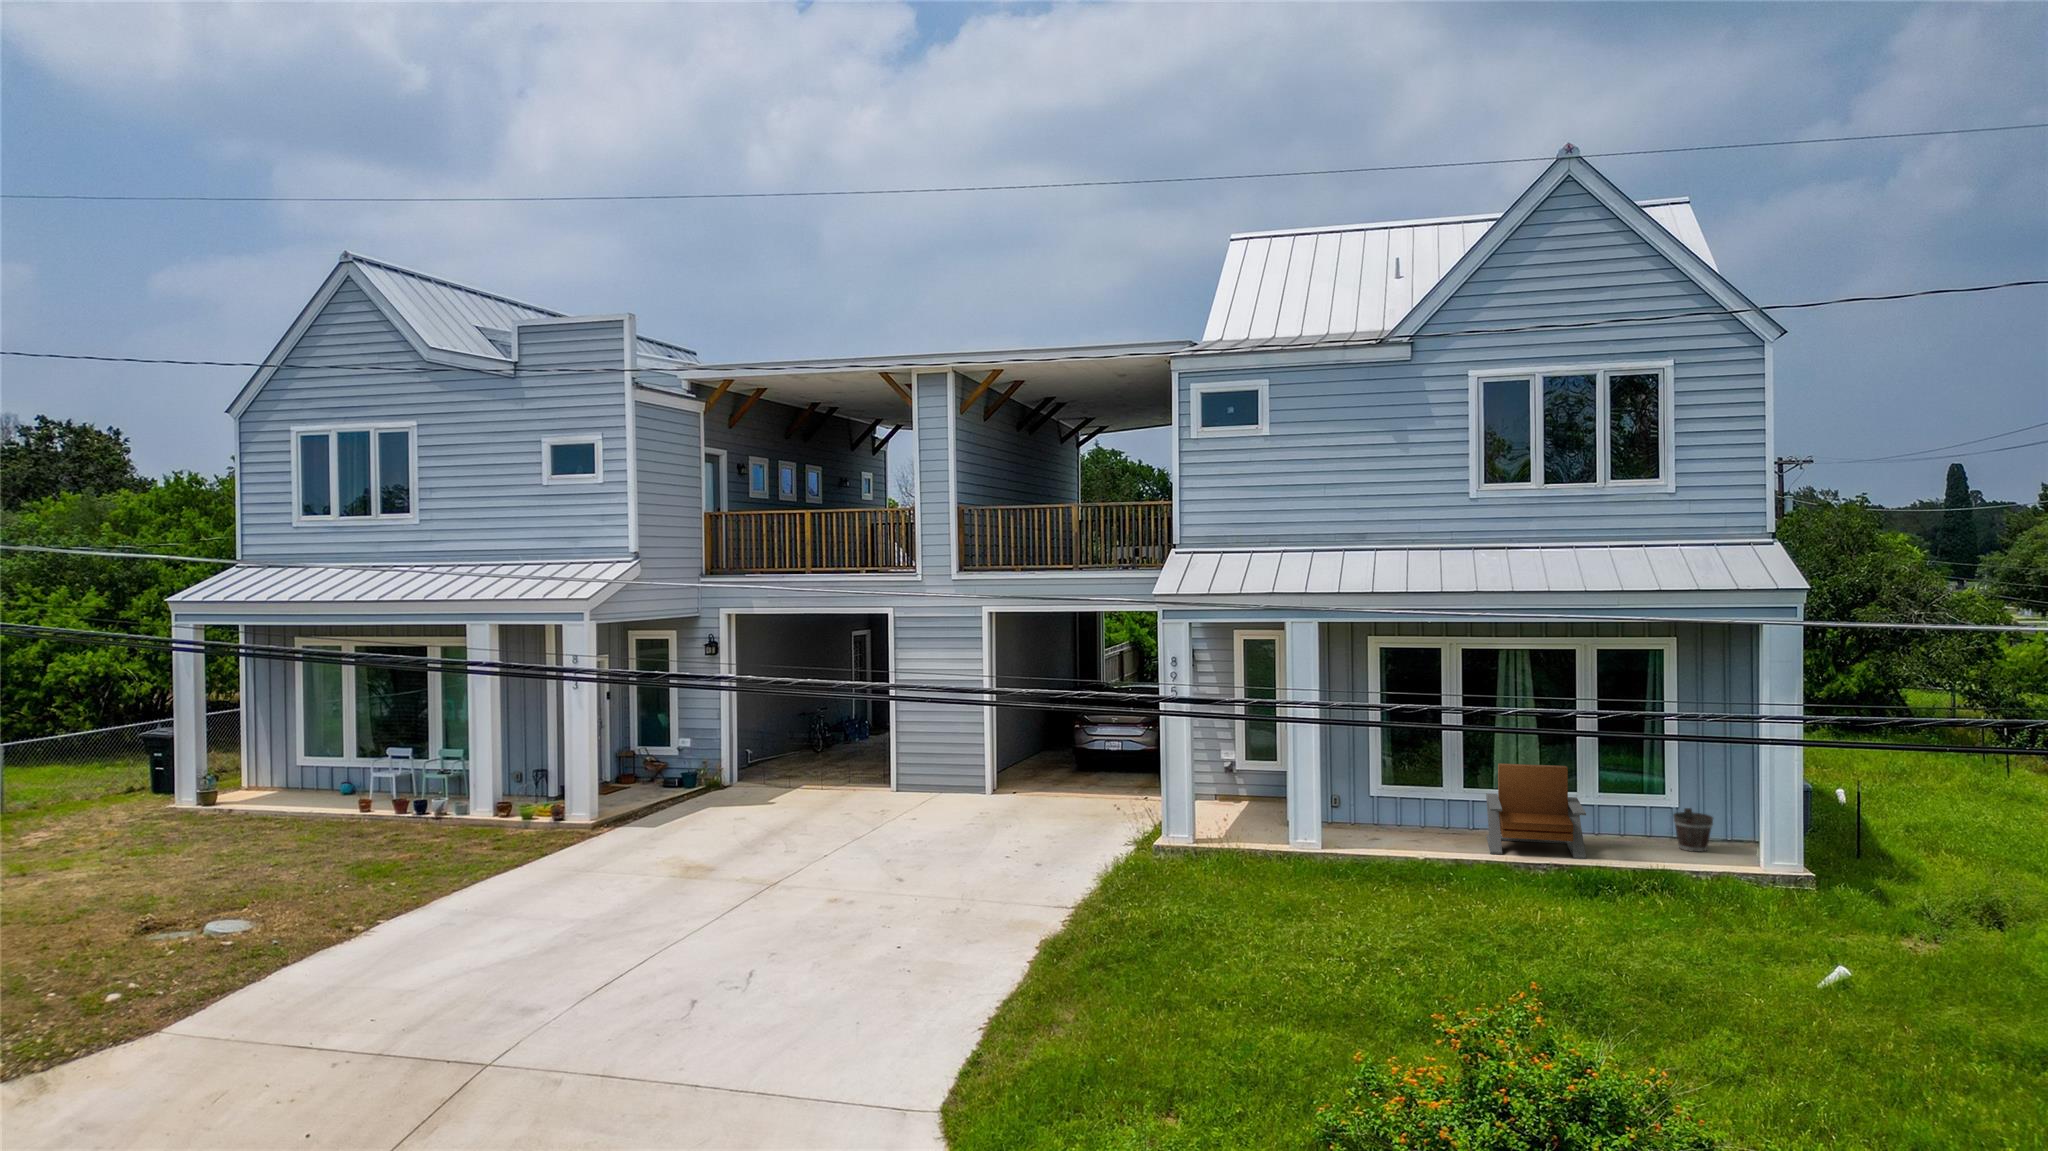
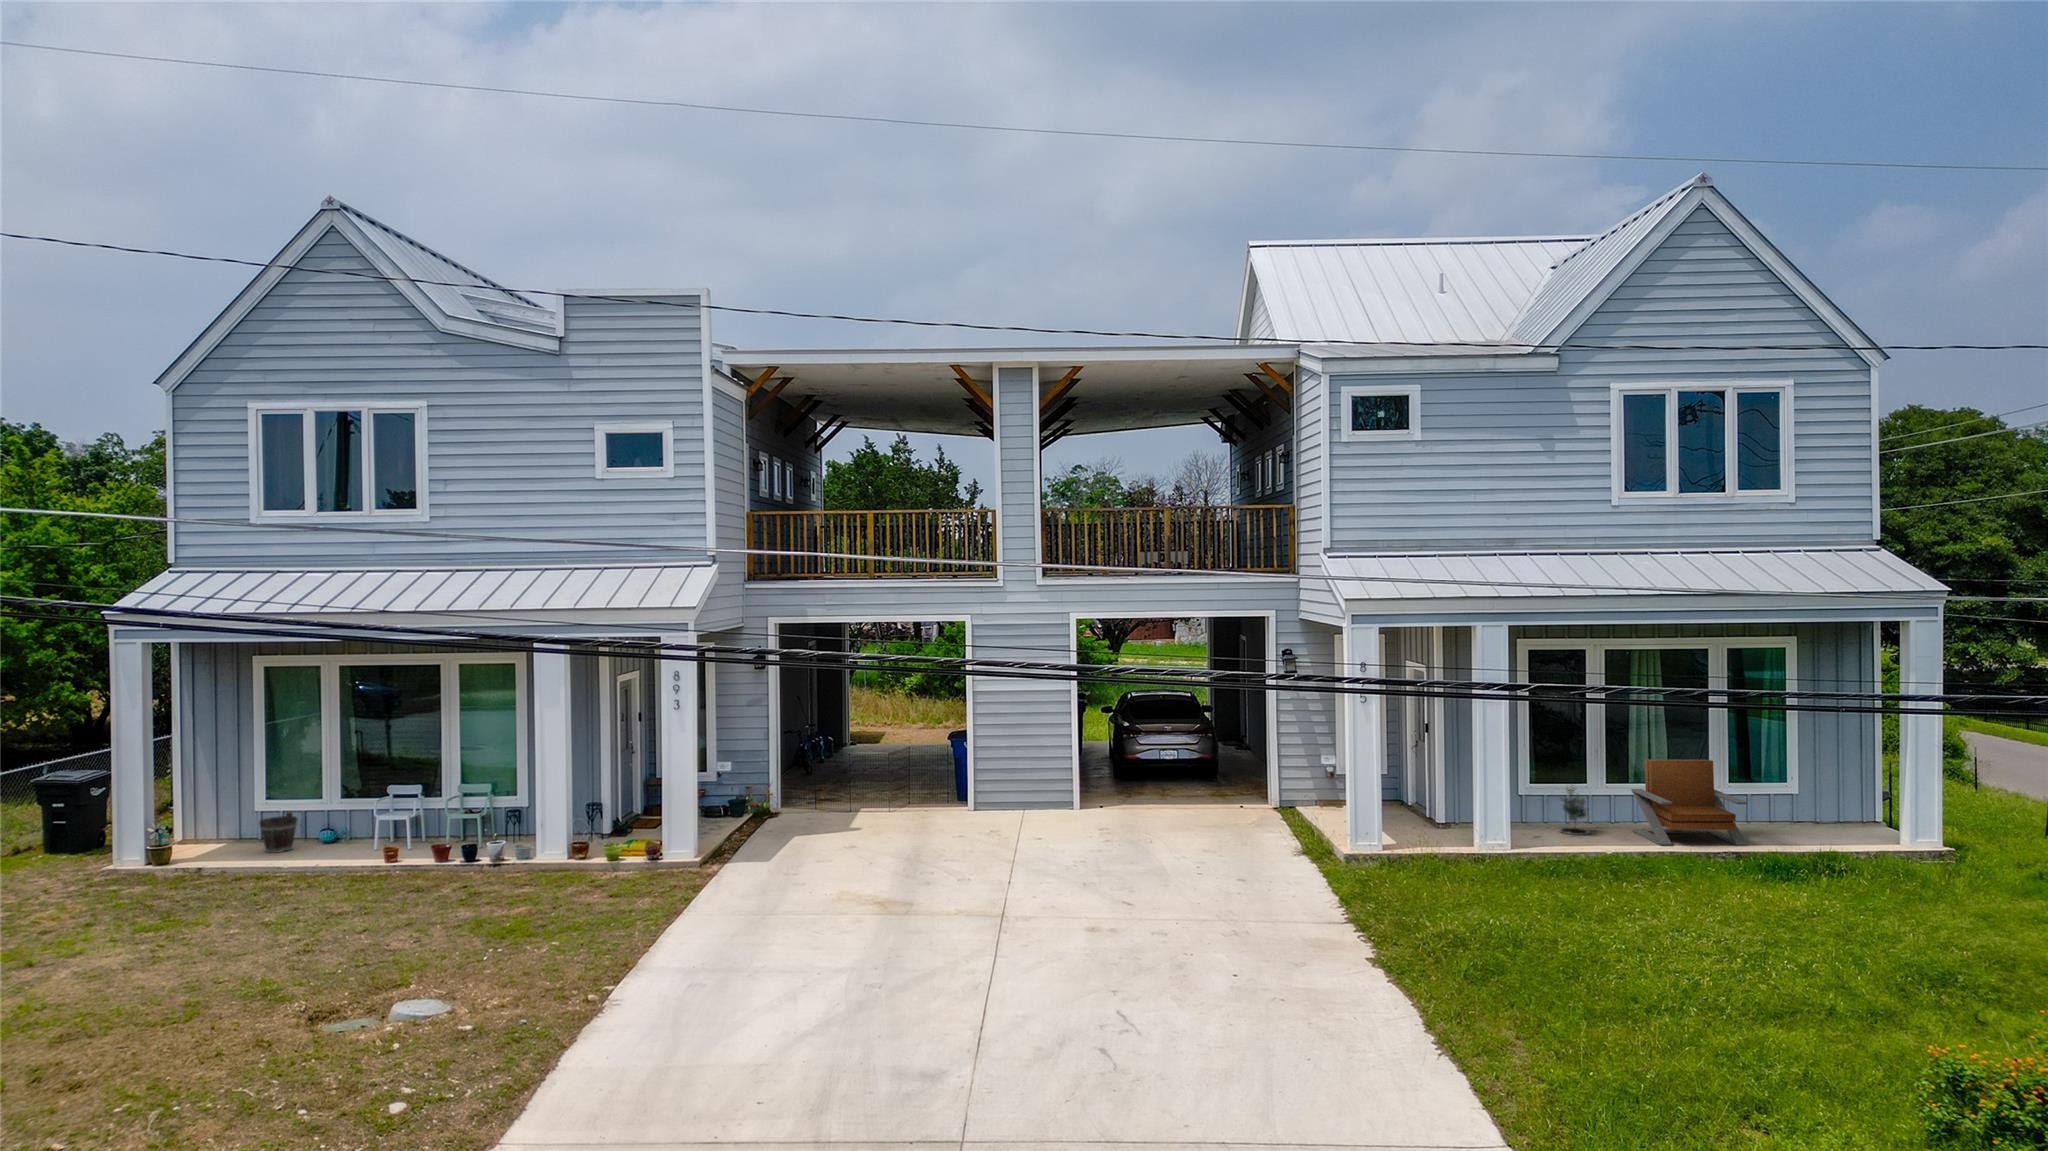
potted tree: none [1406,784,1440,839] -> present [1560,787,1589,835]
bucket: present [1673,808,1713,852] -> present [259,812,297,853]

